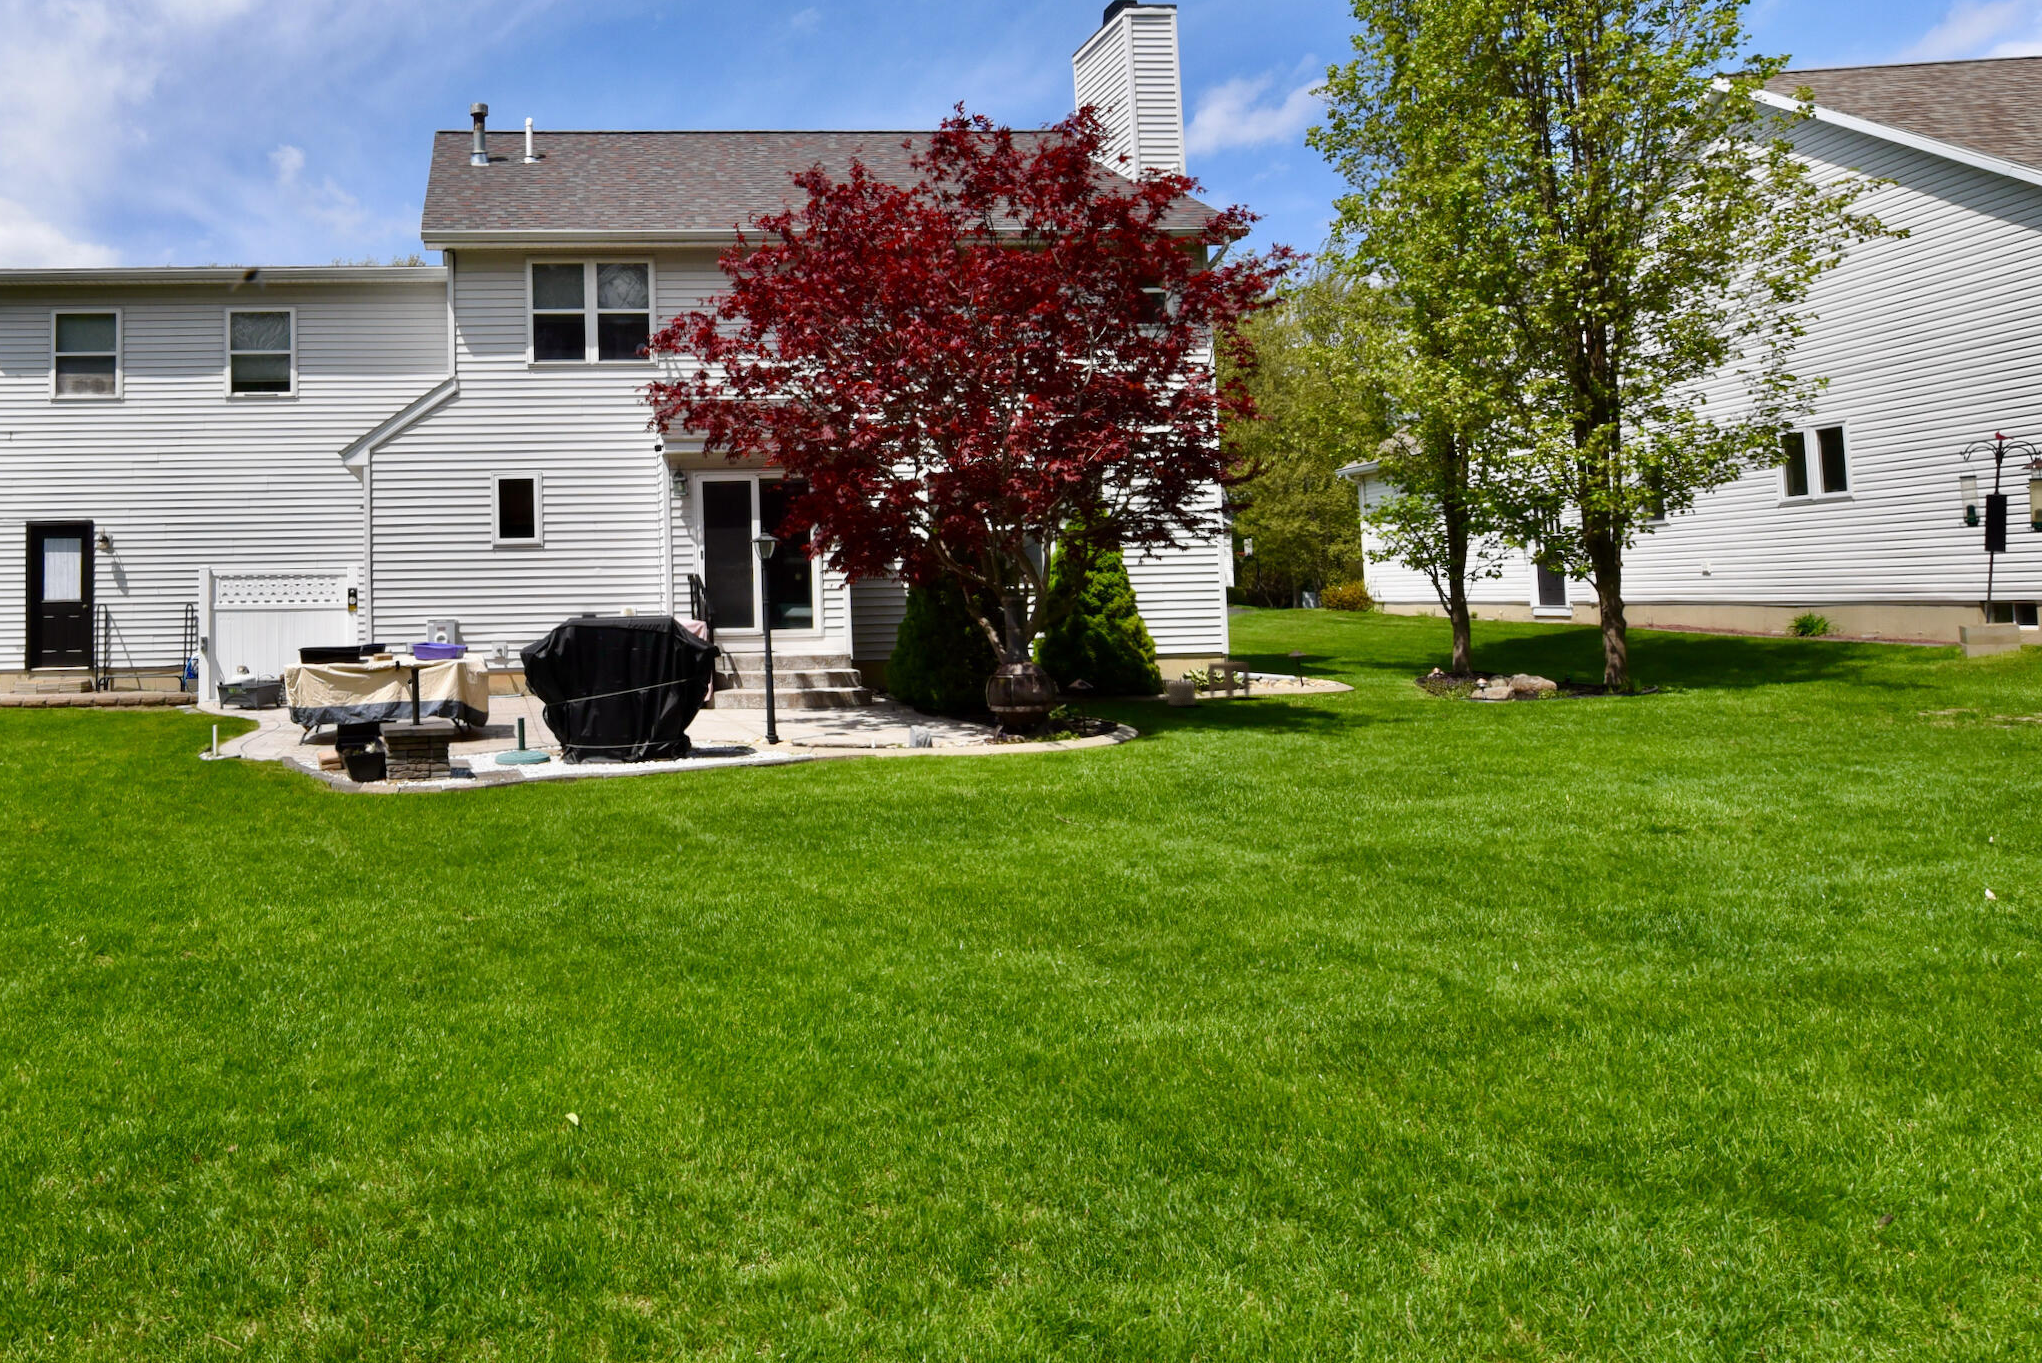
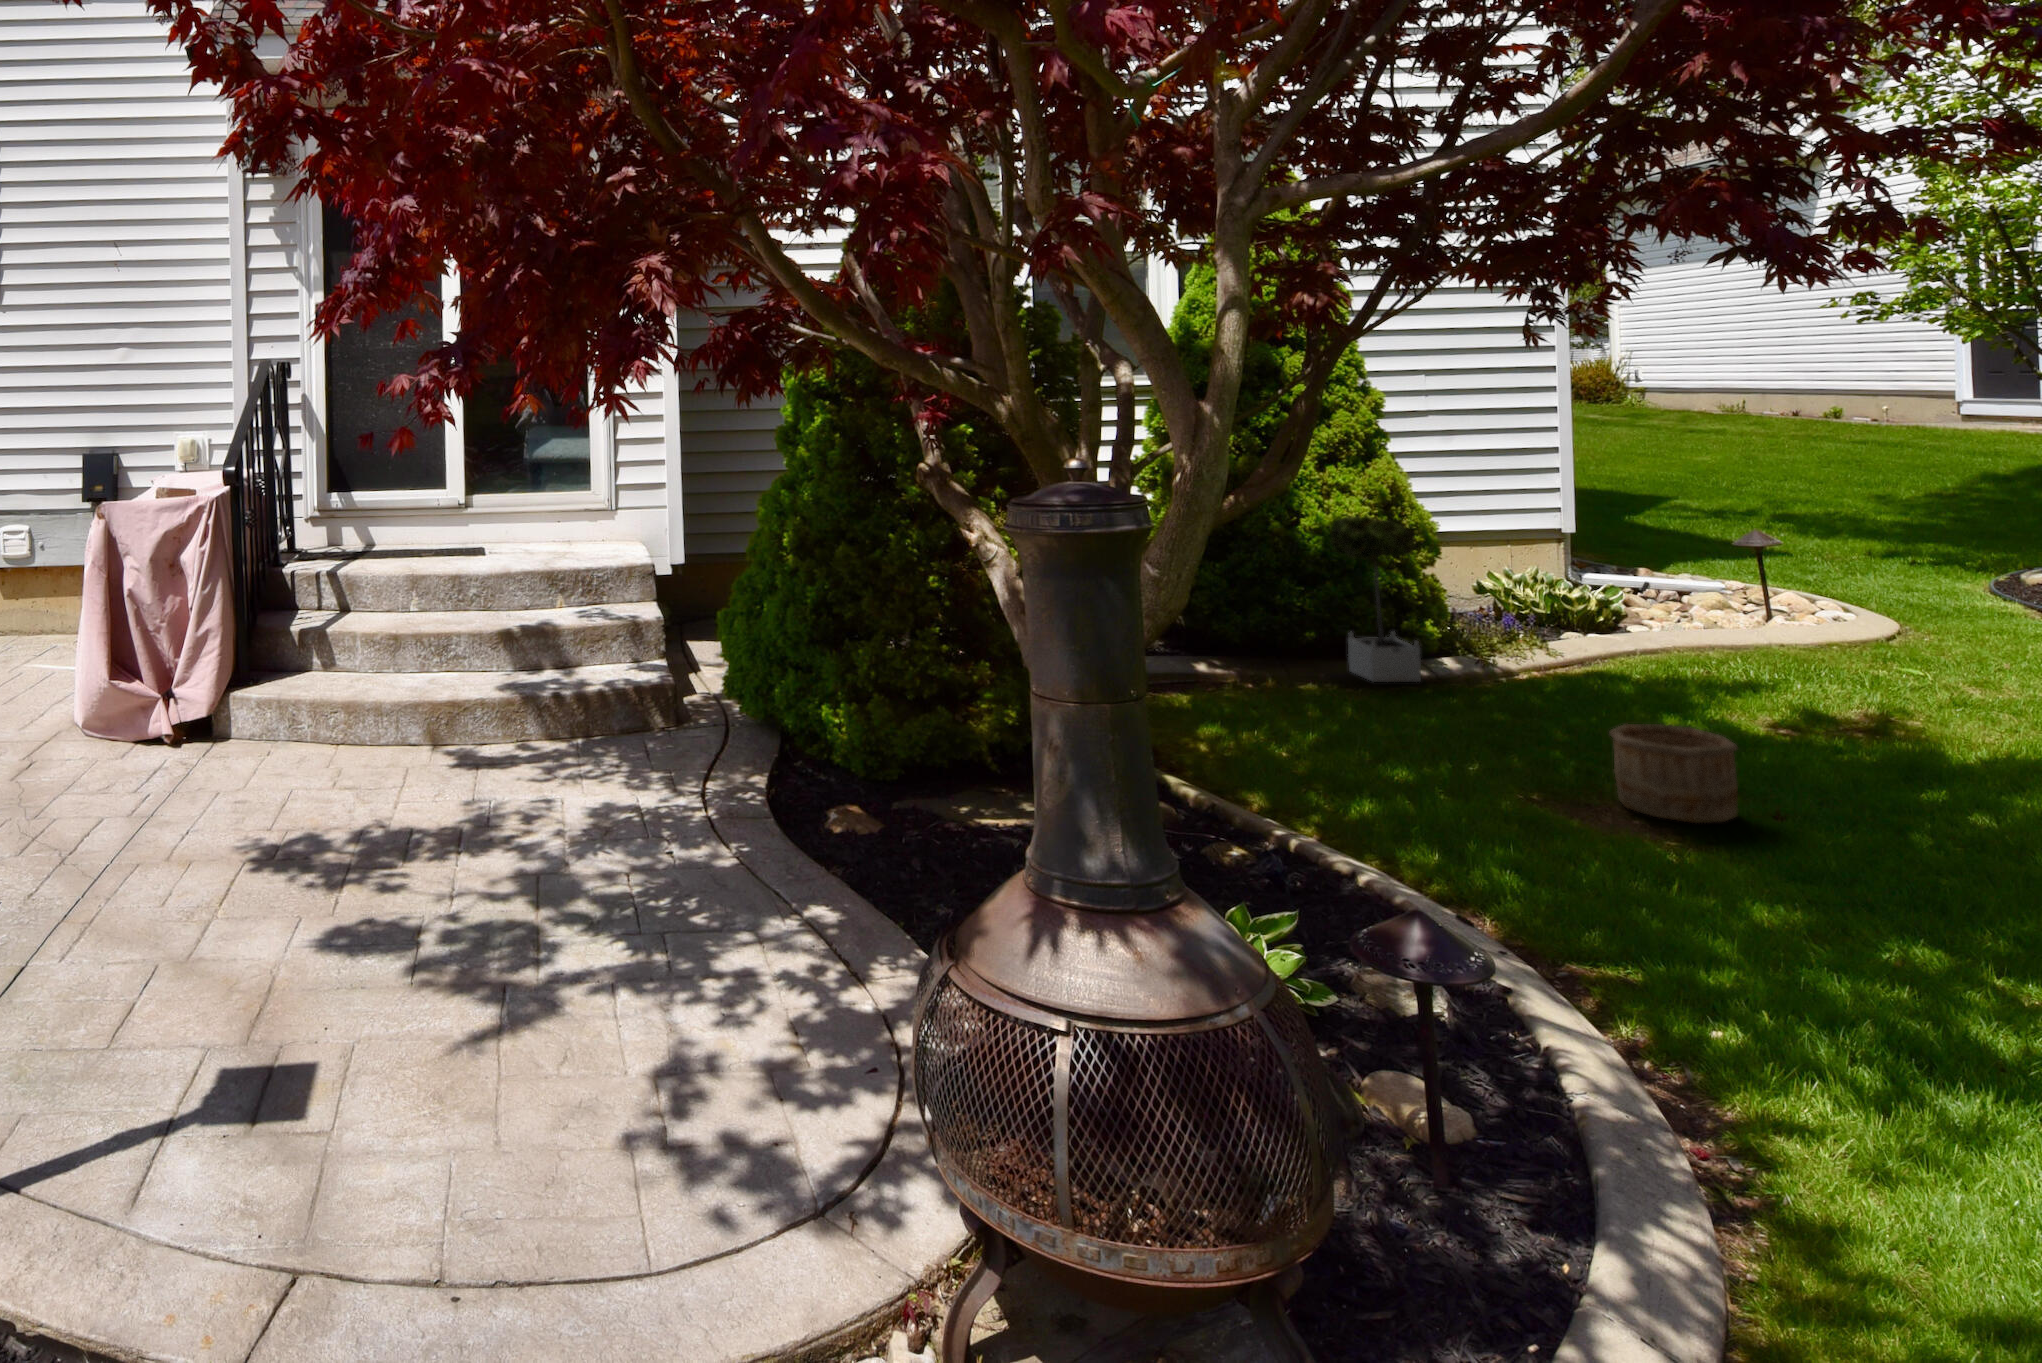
potted tree: none [1106,633,1136,694] -> present [1331,515,1421,682]
stool: present [1208,662,1250,698] -> none [1705,626,1864,763]

